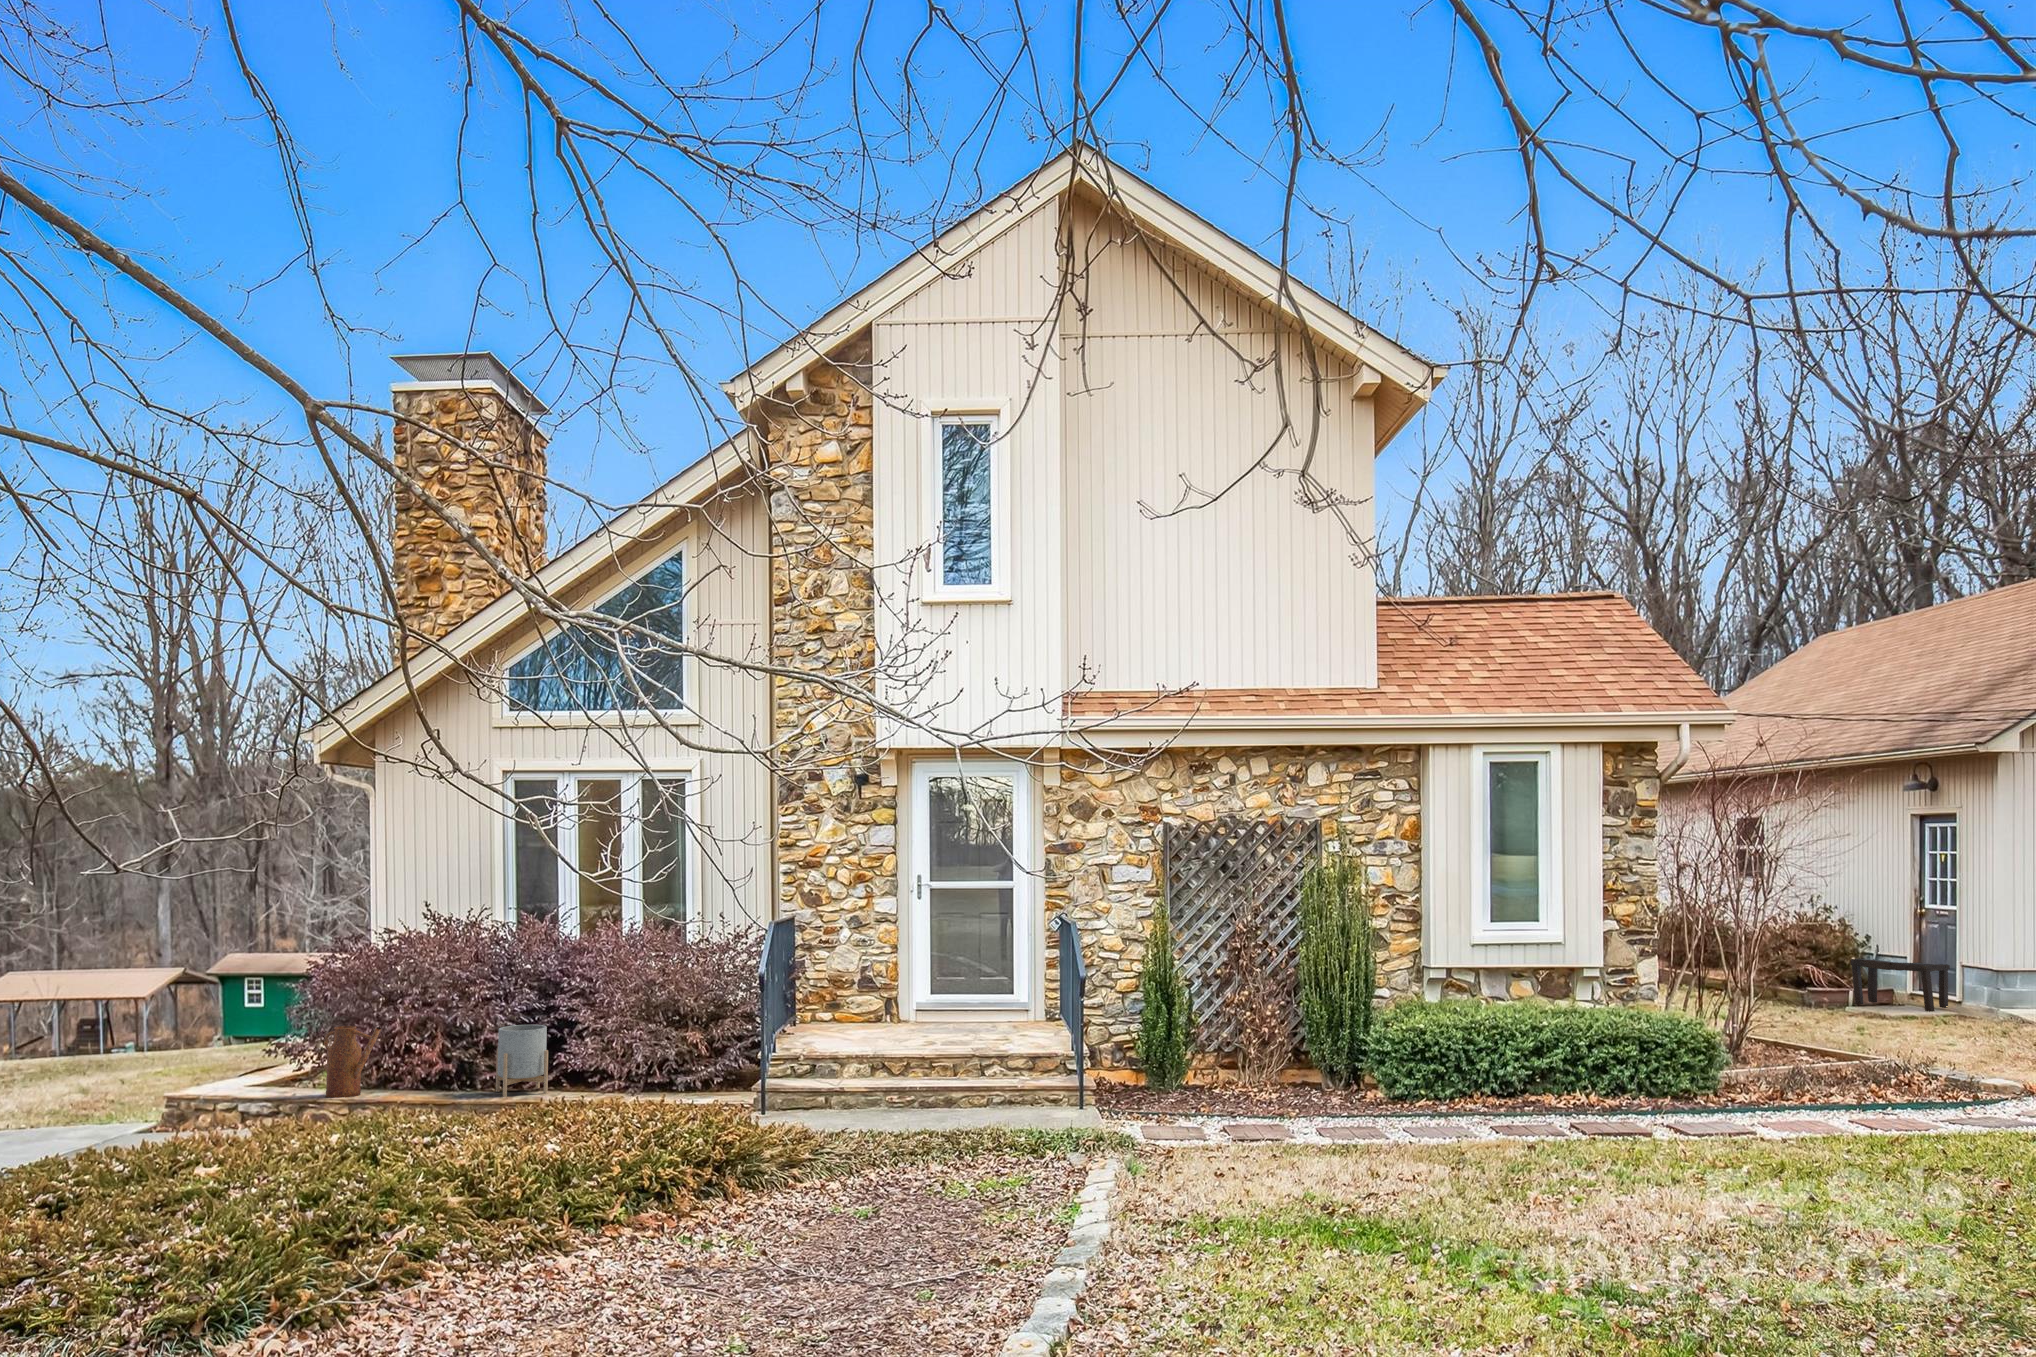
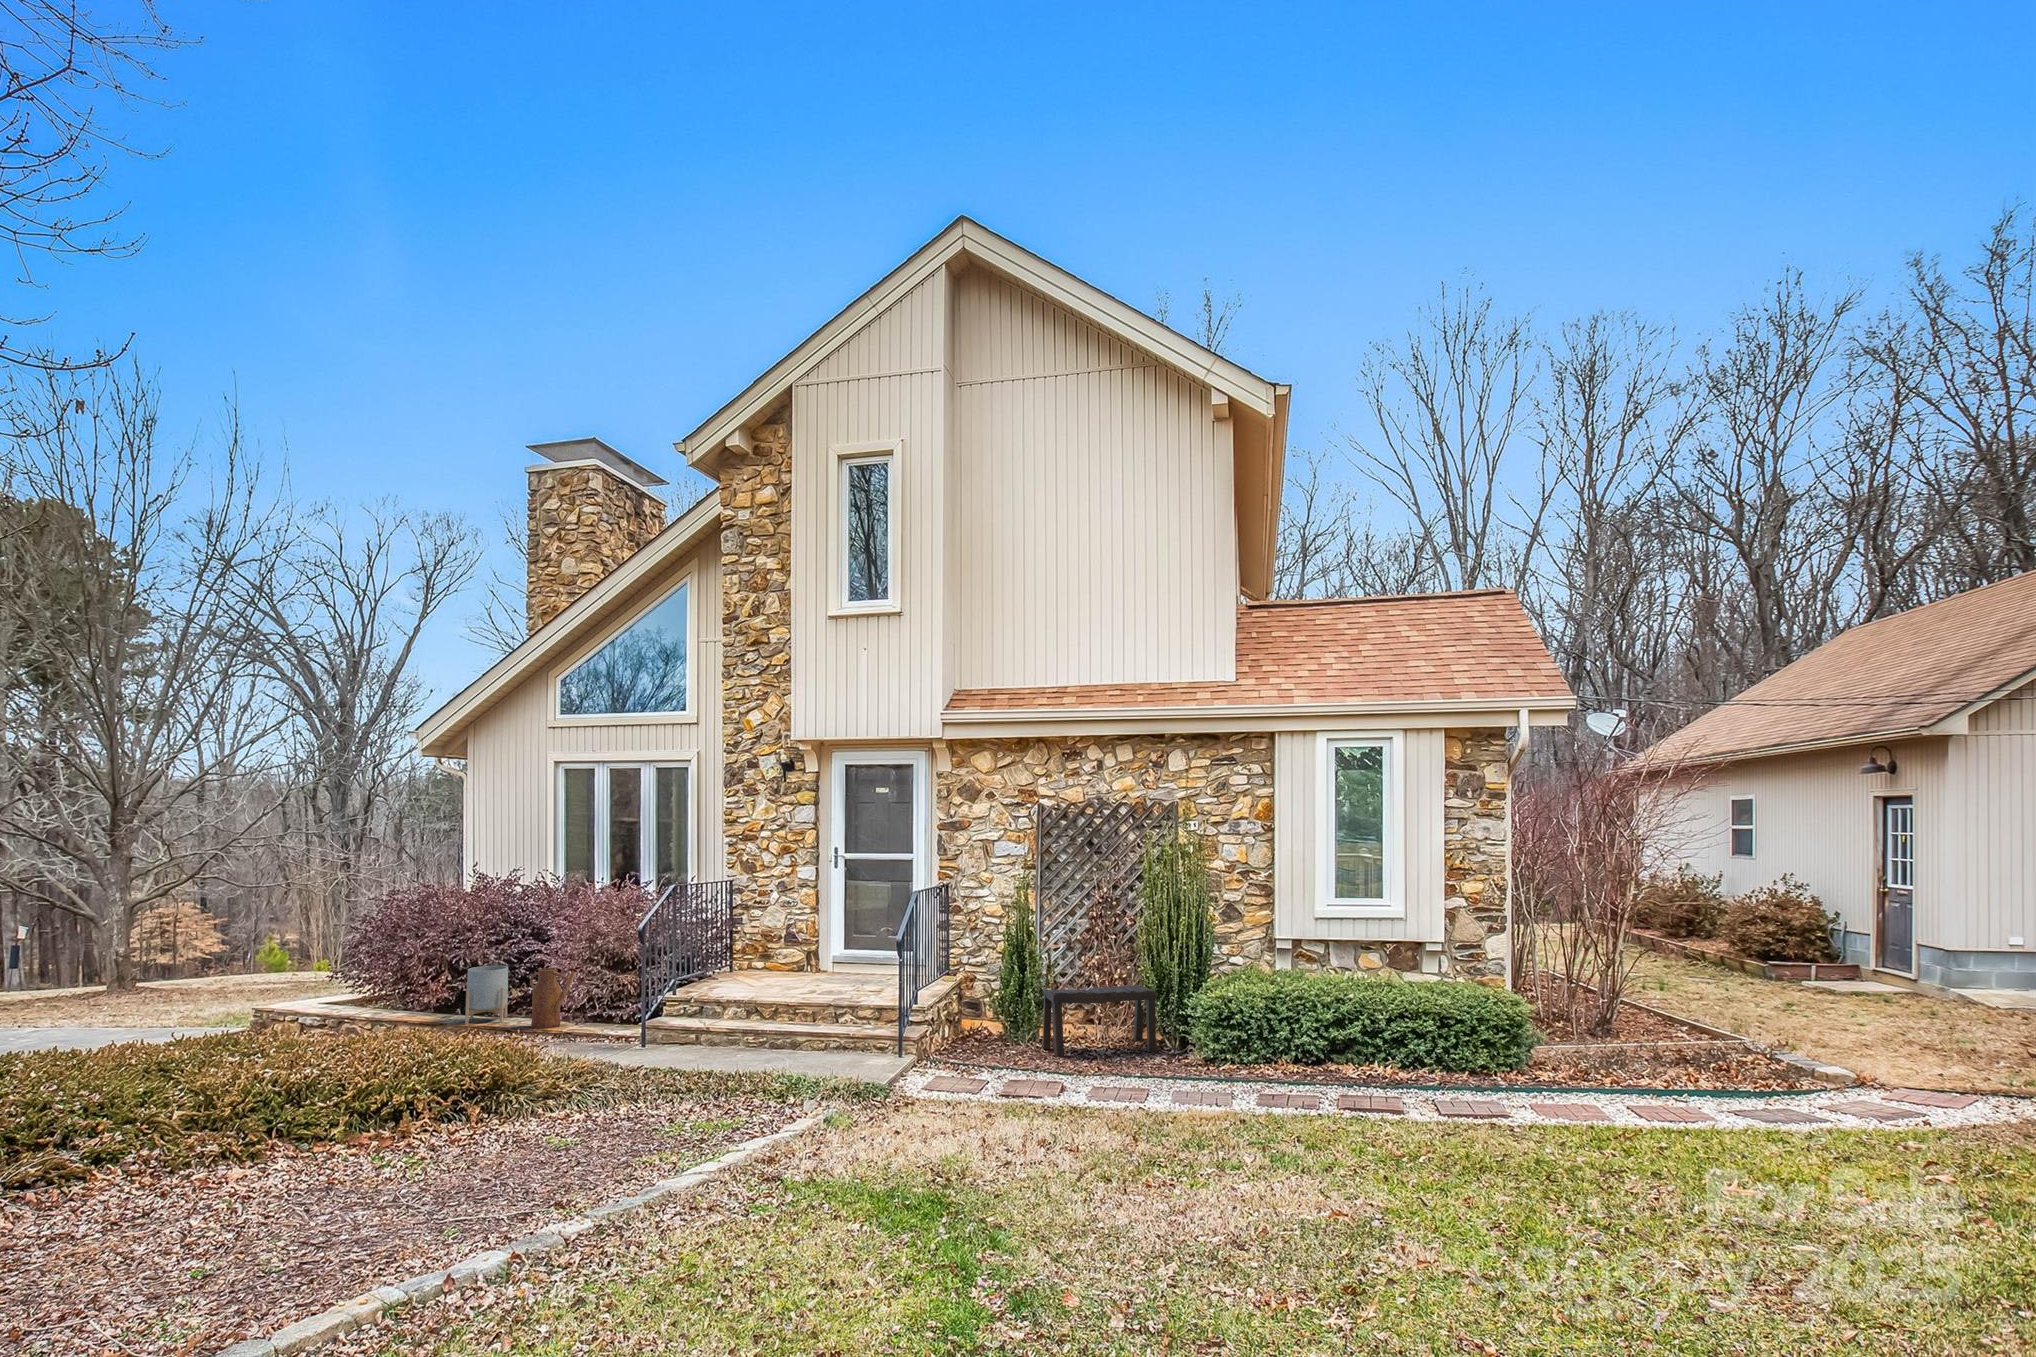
bench: present [1850,959,1950,1012] -> present [1042,985,1157,1057]
watering can: present [324,1026,381,1098] -> present [530,968,577,1029]

